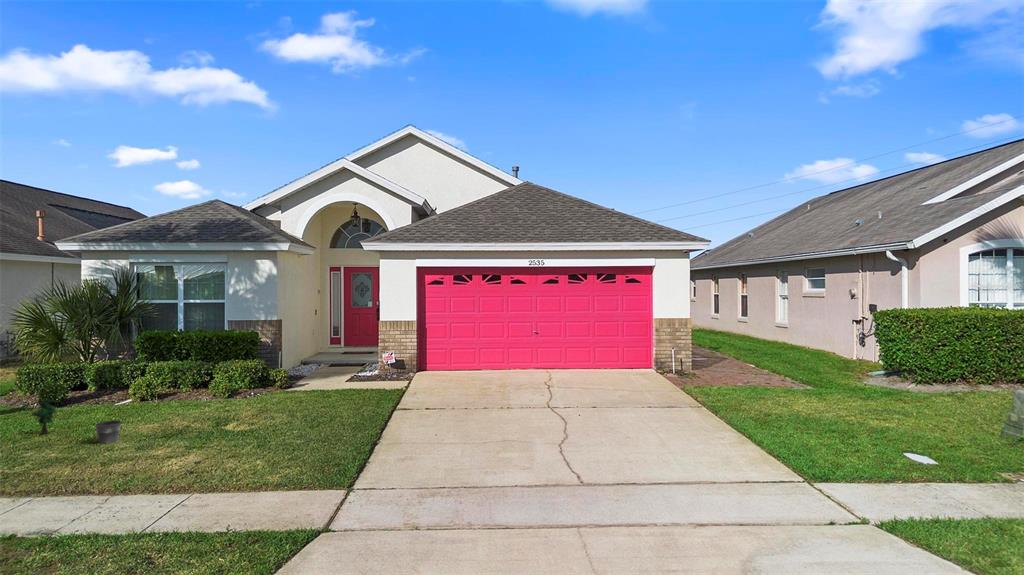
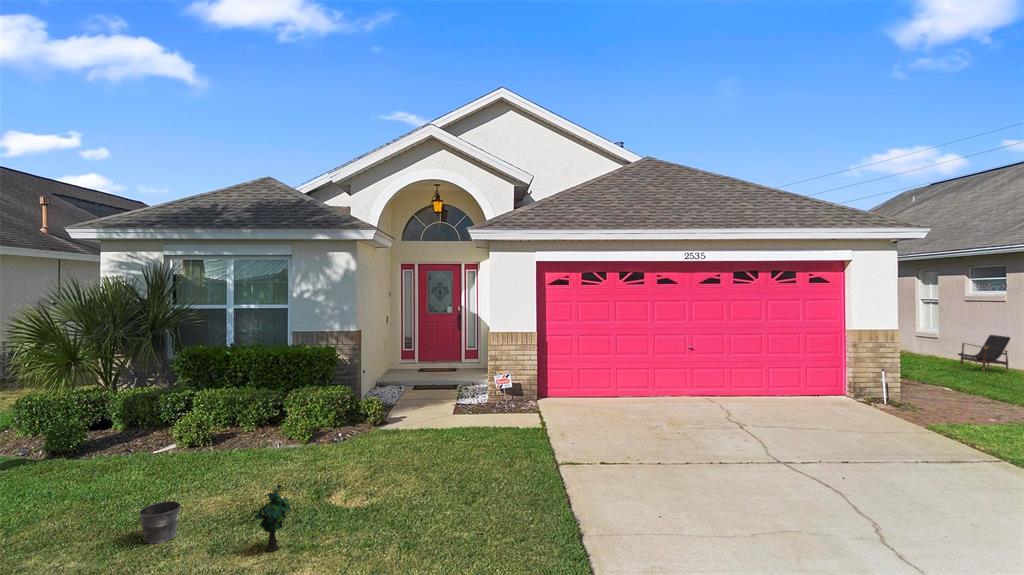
lounge chair: none [787,324,824,354] -> present [958,335,1010,372]
decorative plant: present [32,399,56,434] -> present [253,485,290,552]

